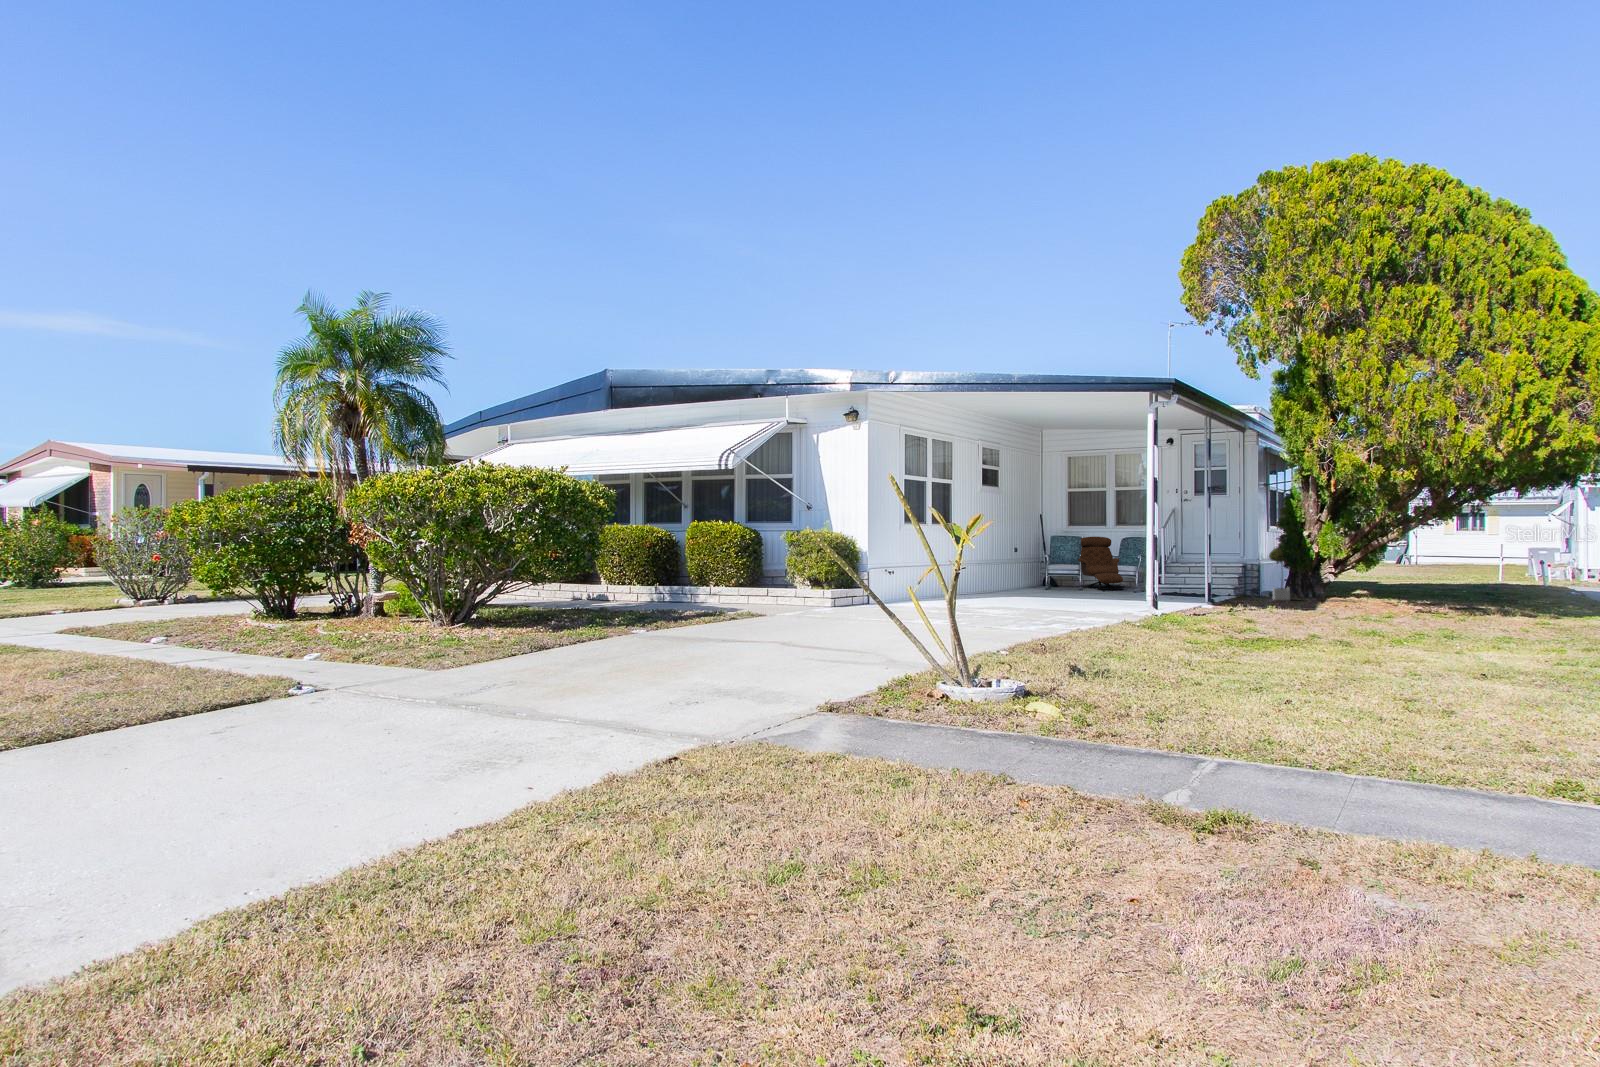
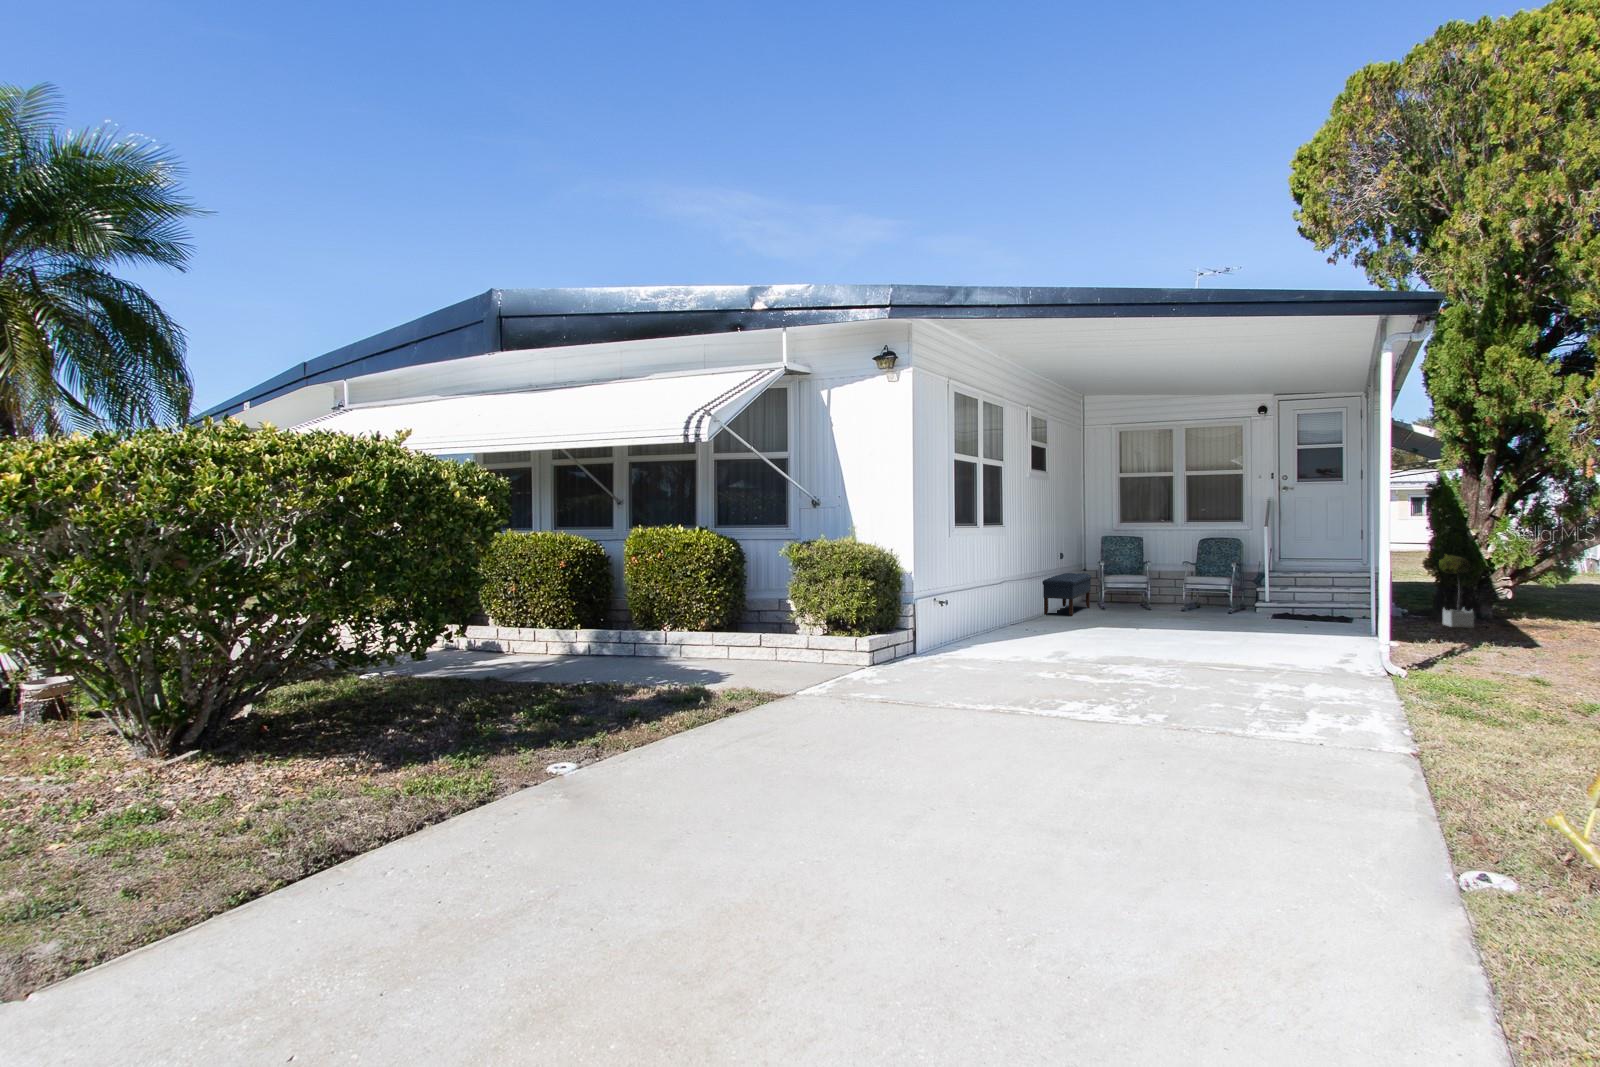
lounge chair: present [1078,537,1123,591] -> none [1138,537,1209,610]
bench: none [991,563,1035,592] -> present [1042,573,1091,616]

